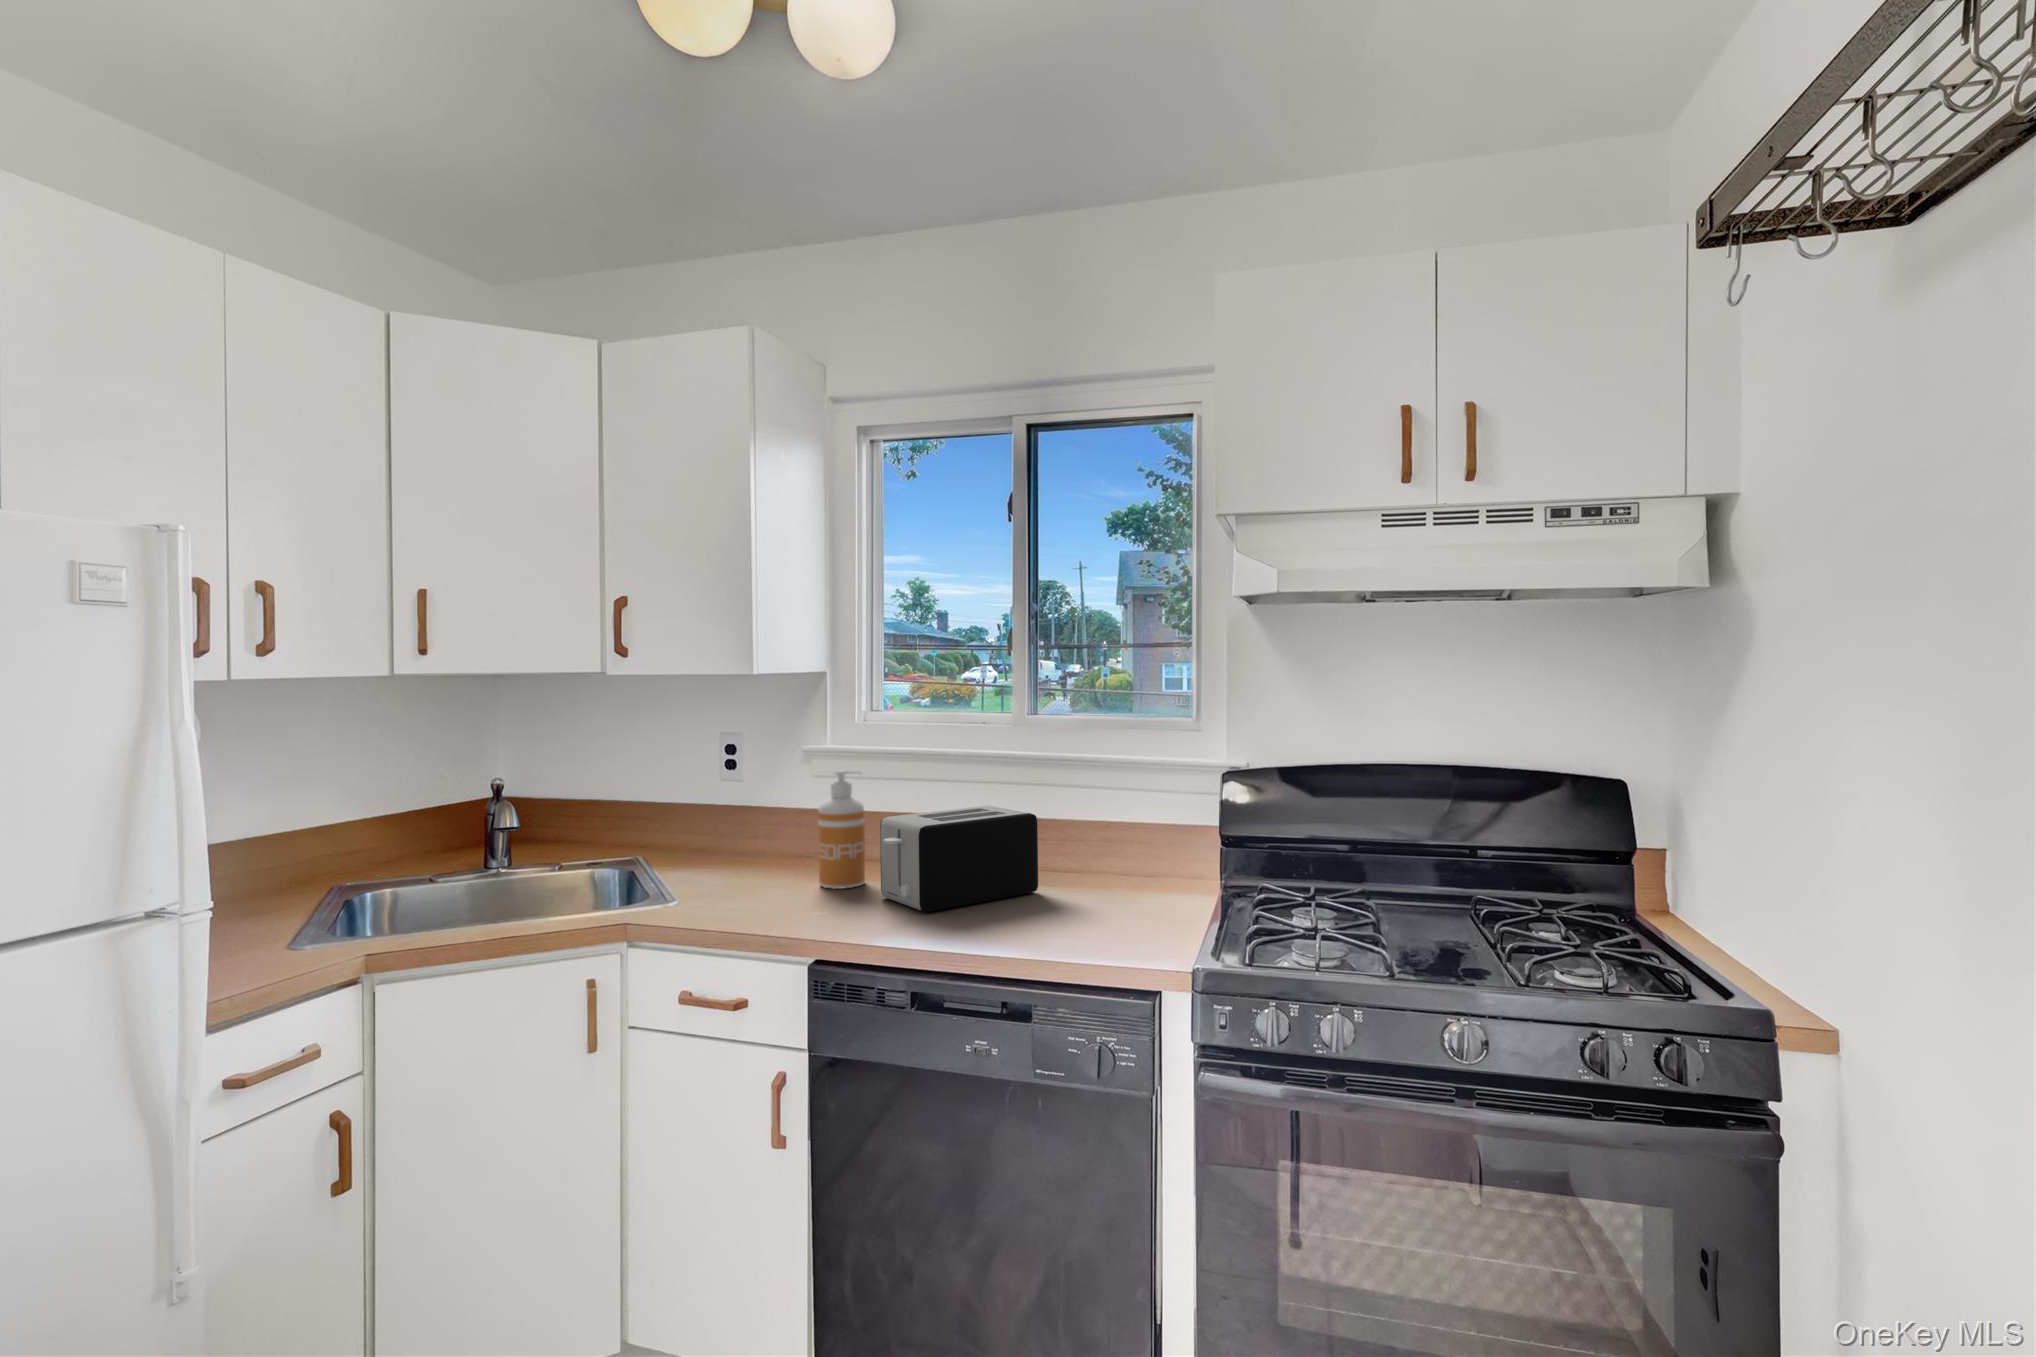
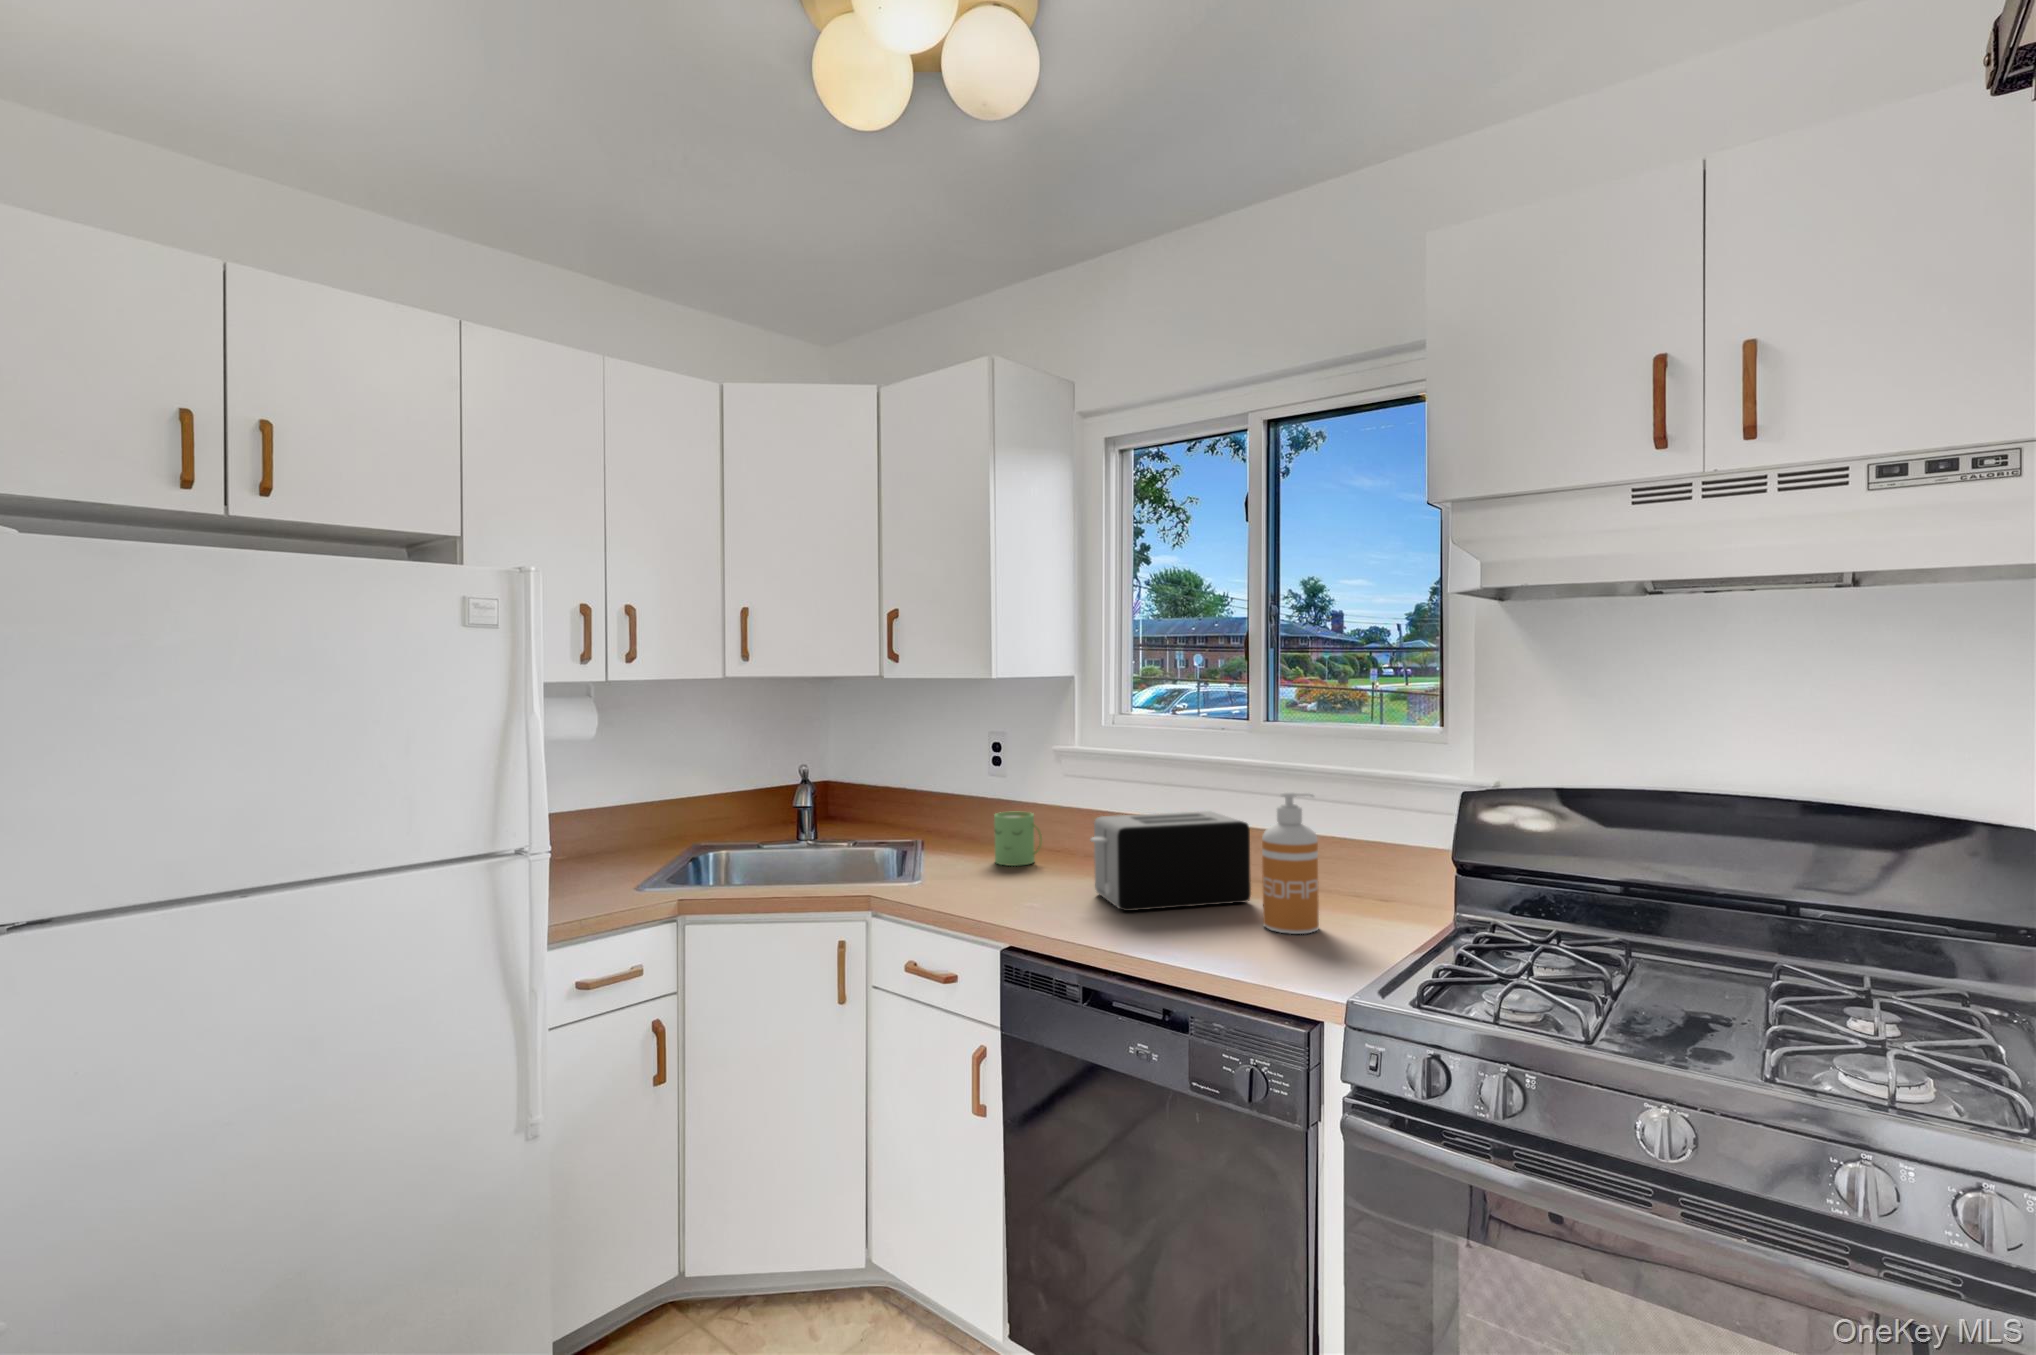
soap dispenser: present [818,771,865,889] -> present [1262,792,1319,934]
mug: none [745,819,800,878] -> present [994,811,1042,866]

